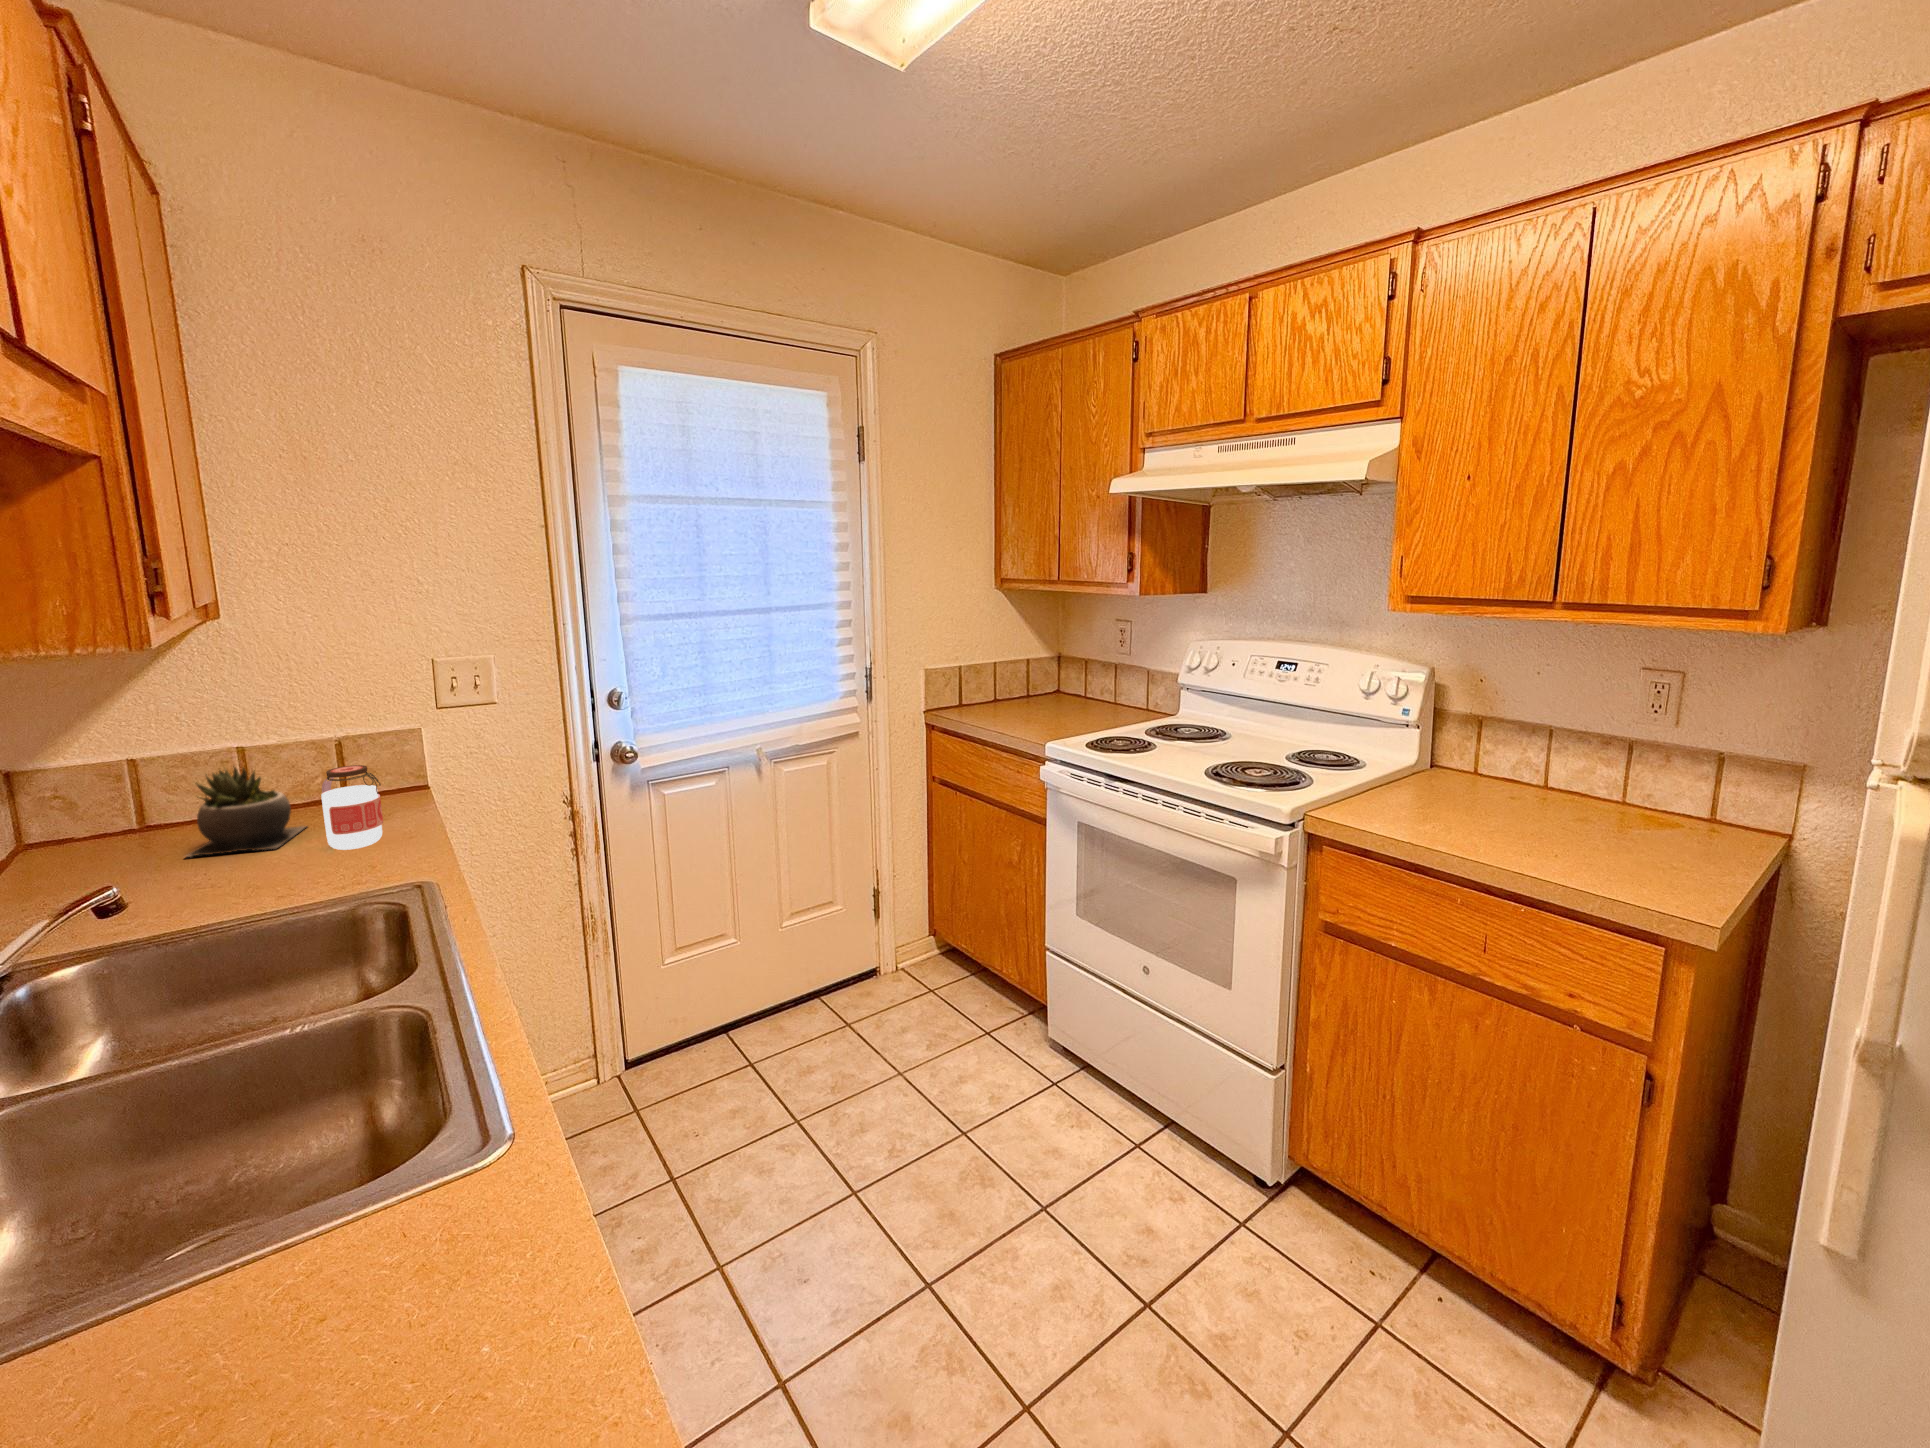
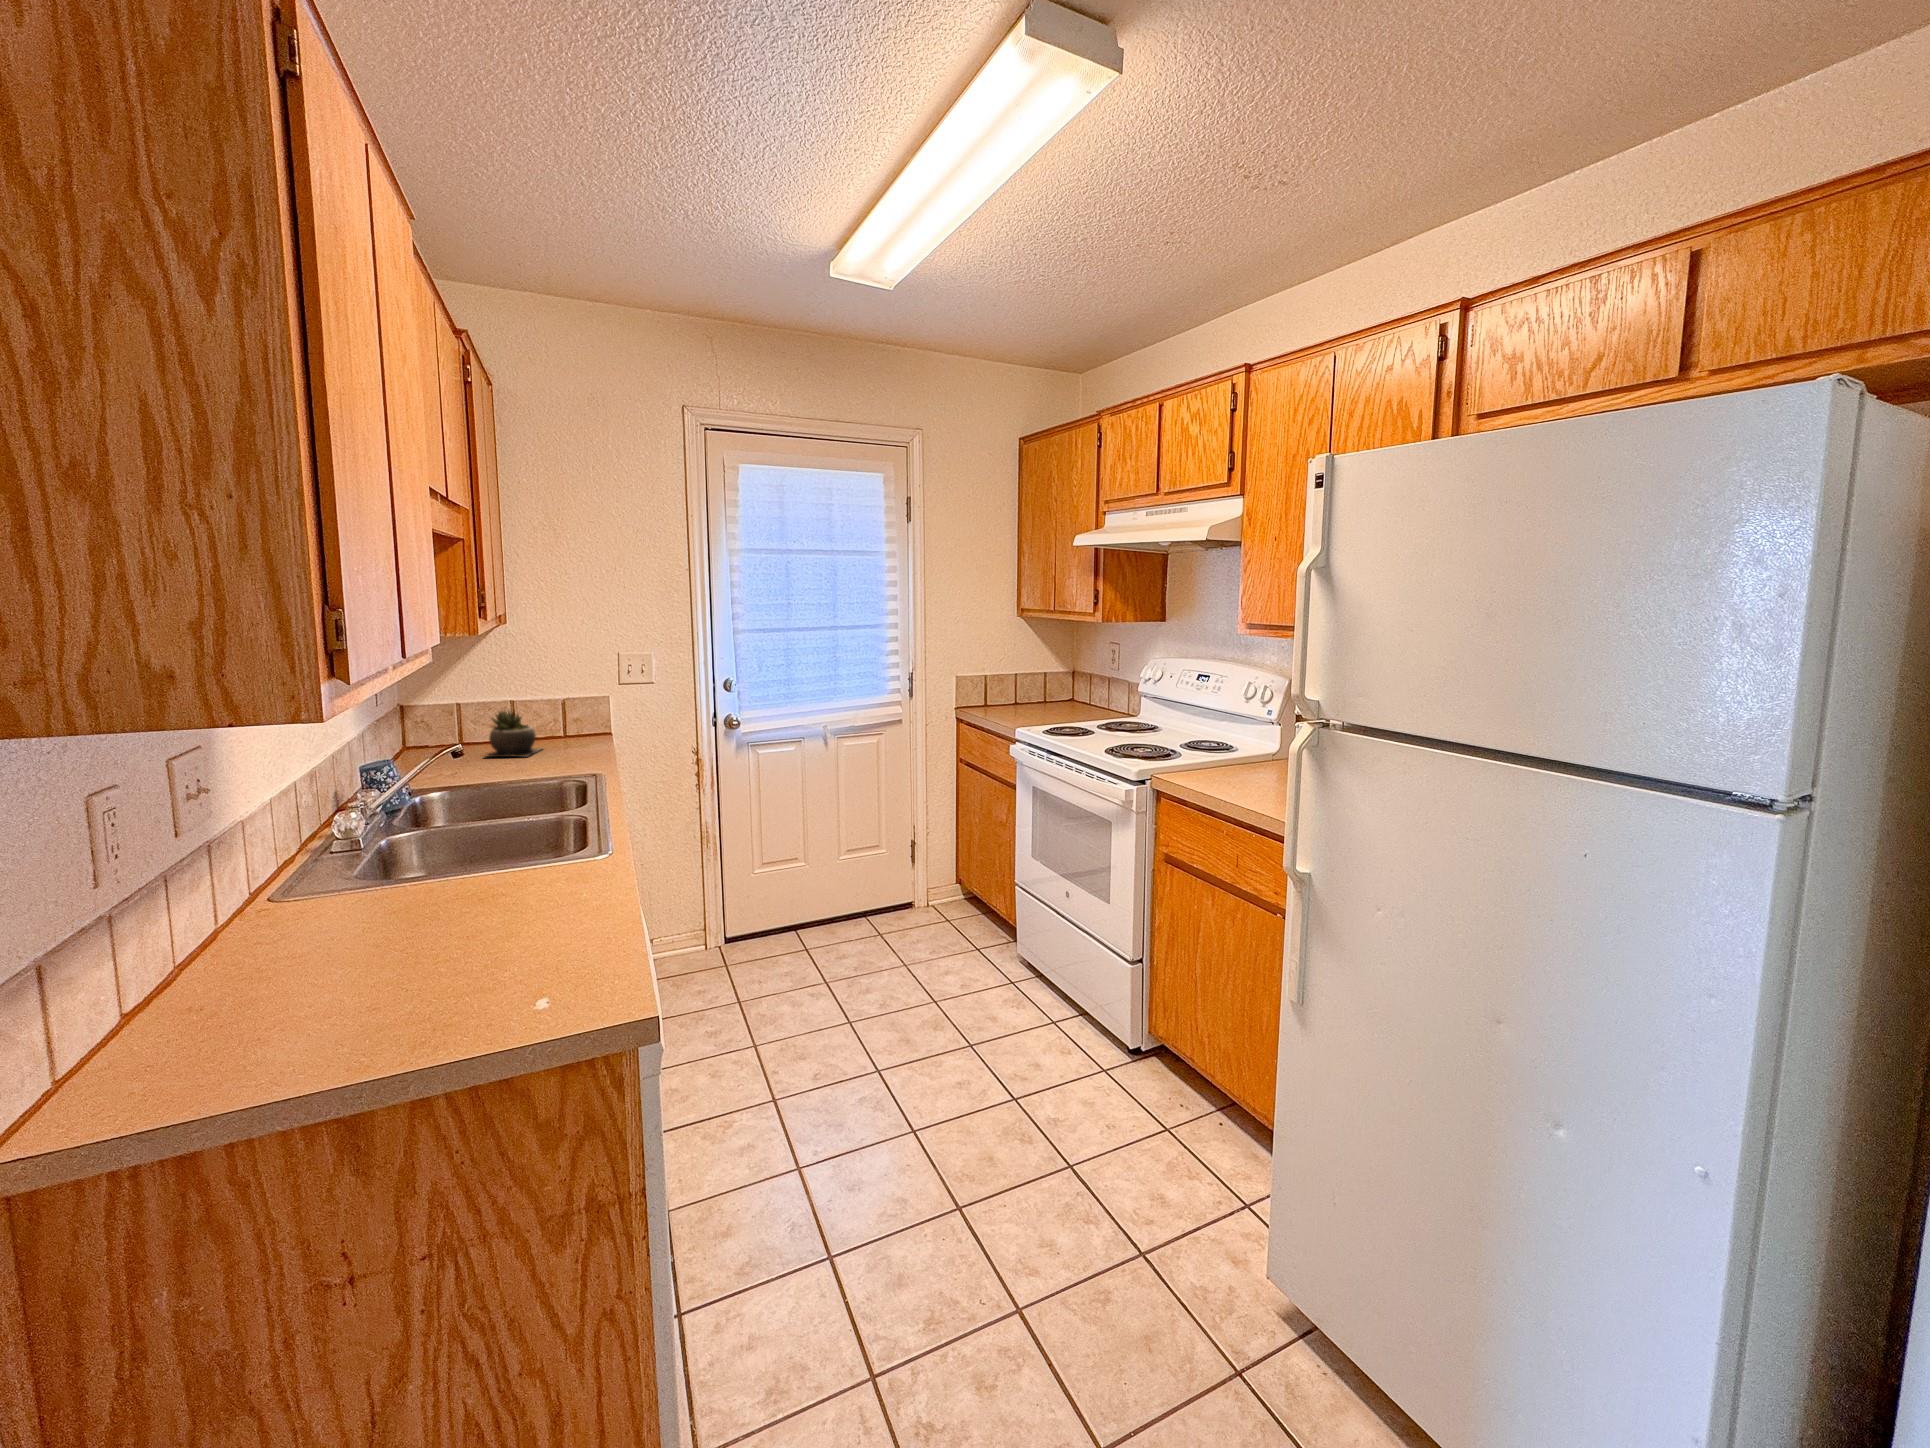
jar: present [321,765,383,850] -> none [551,711,582,760]

